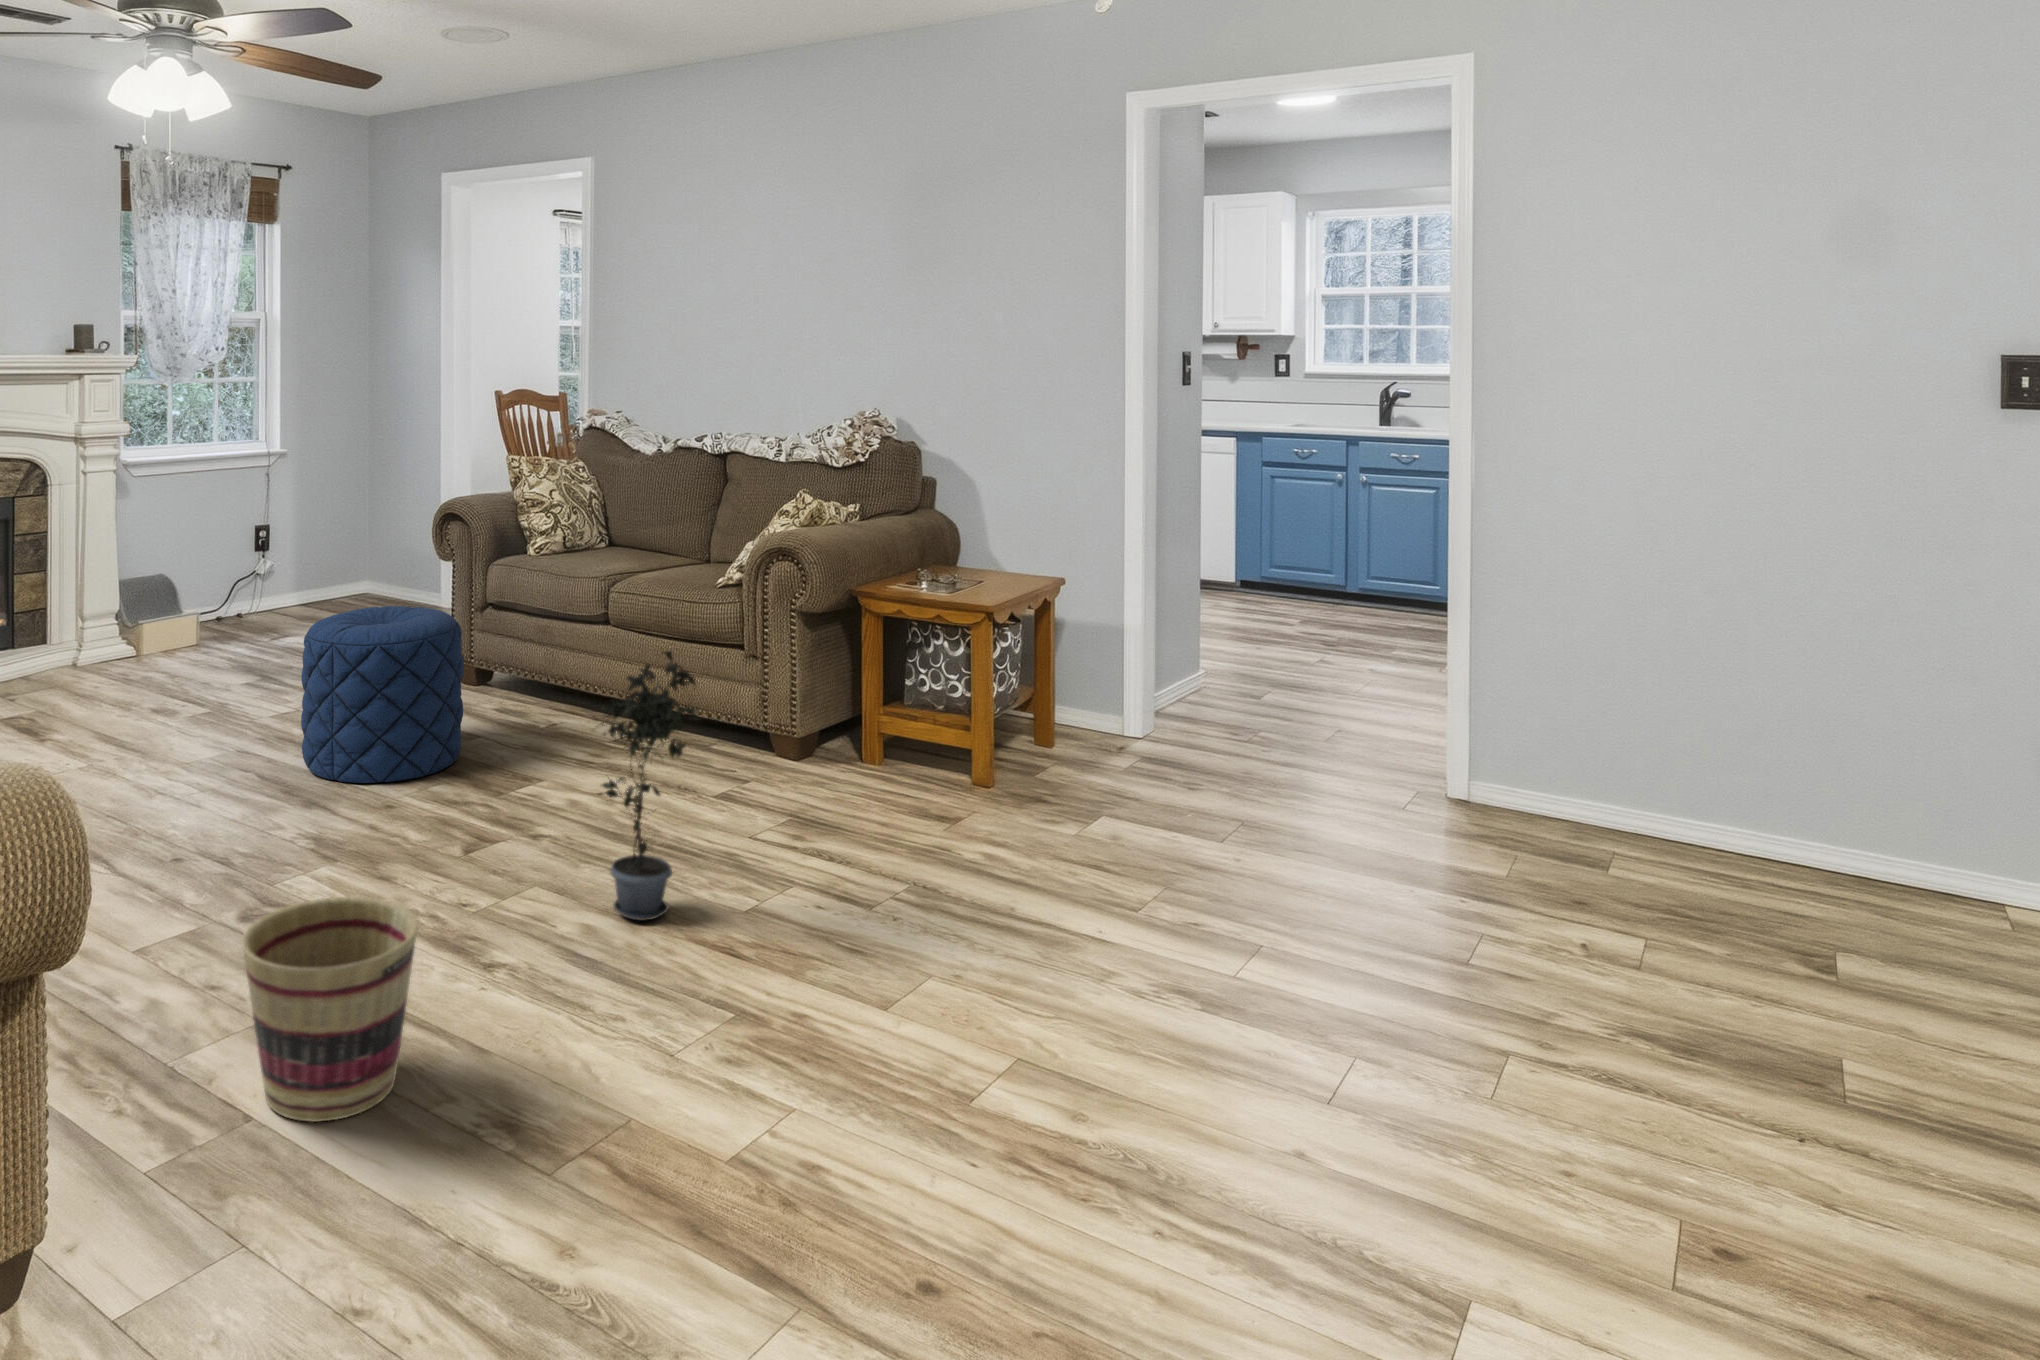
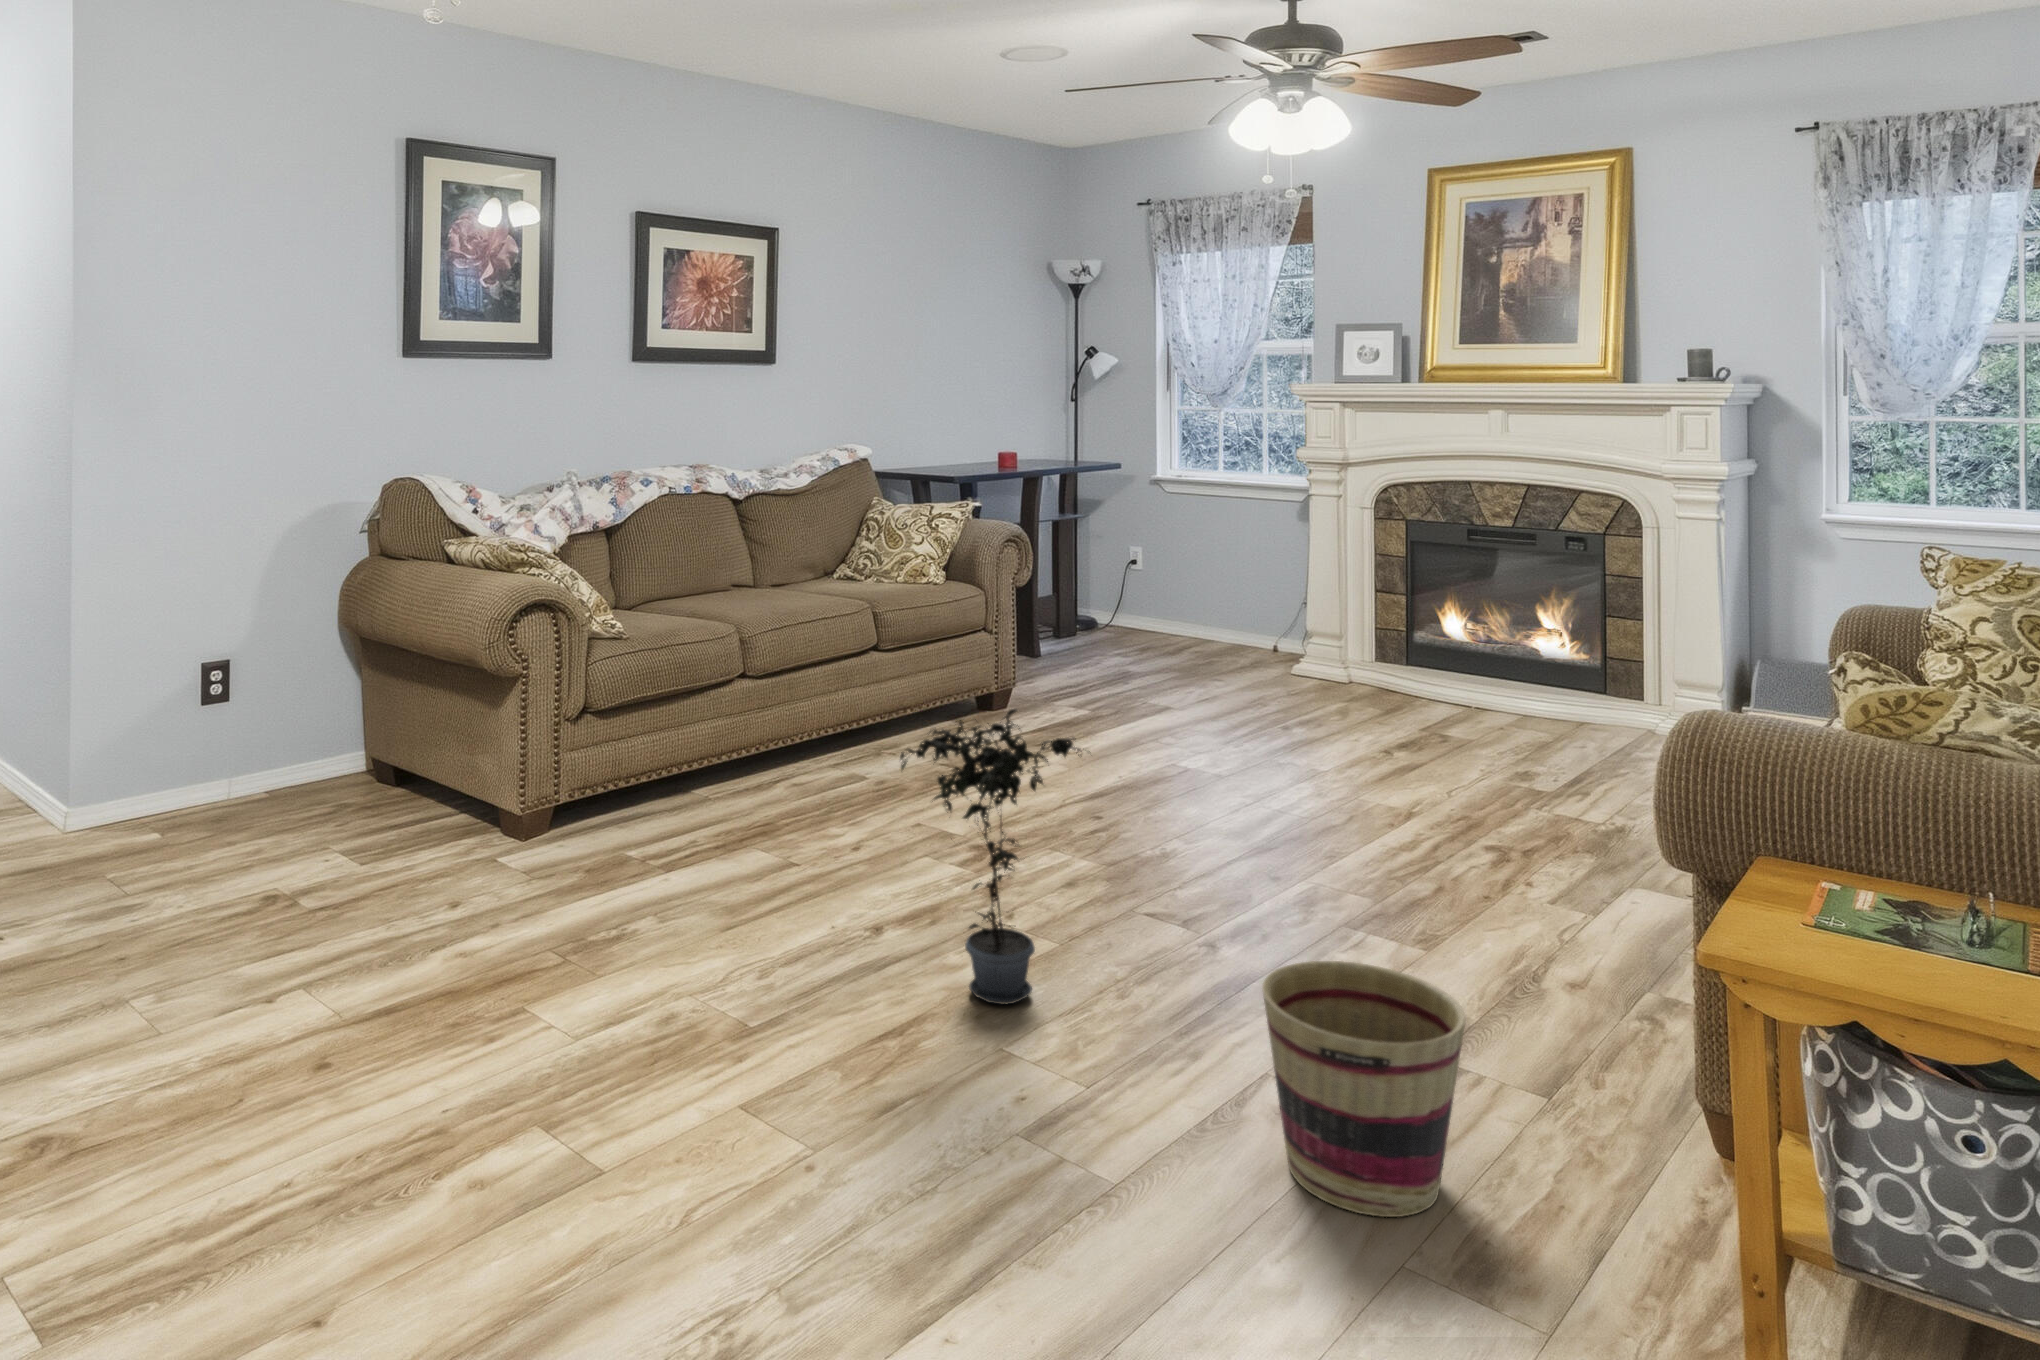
pouf: present [301,606,464,783] -> none [1334,682,1545,903]
basket: present [242,897,418,1122] -> present [1262,961,1466,1217]

